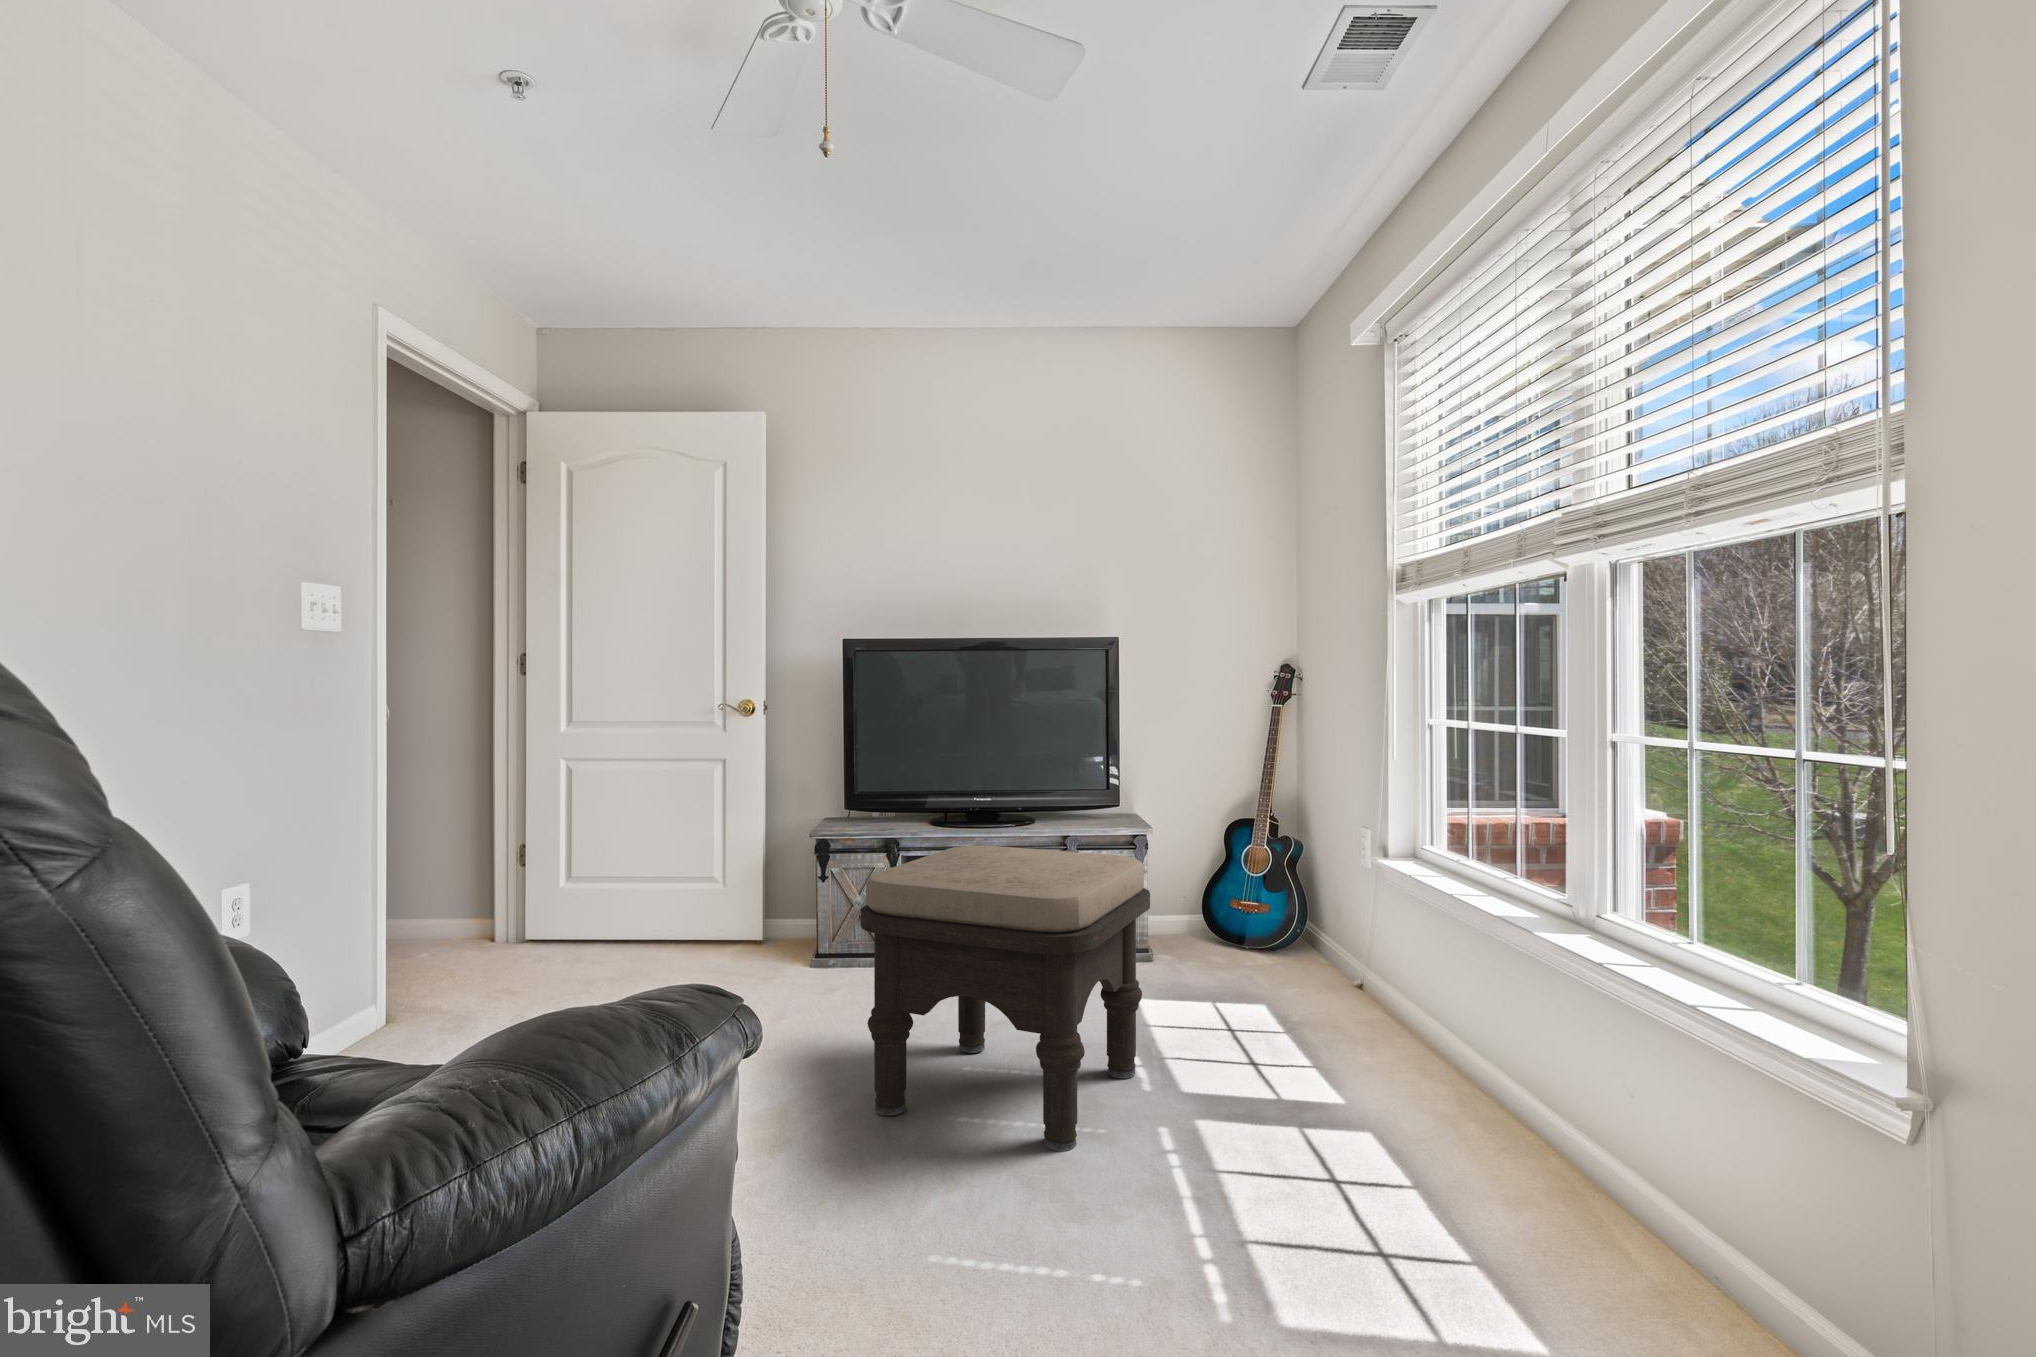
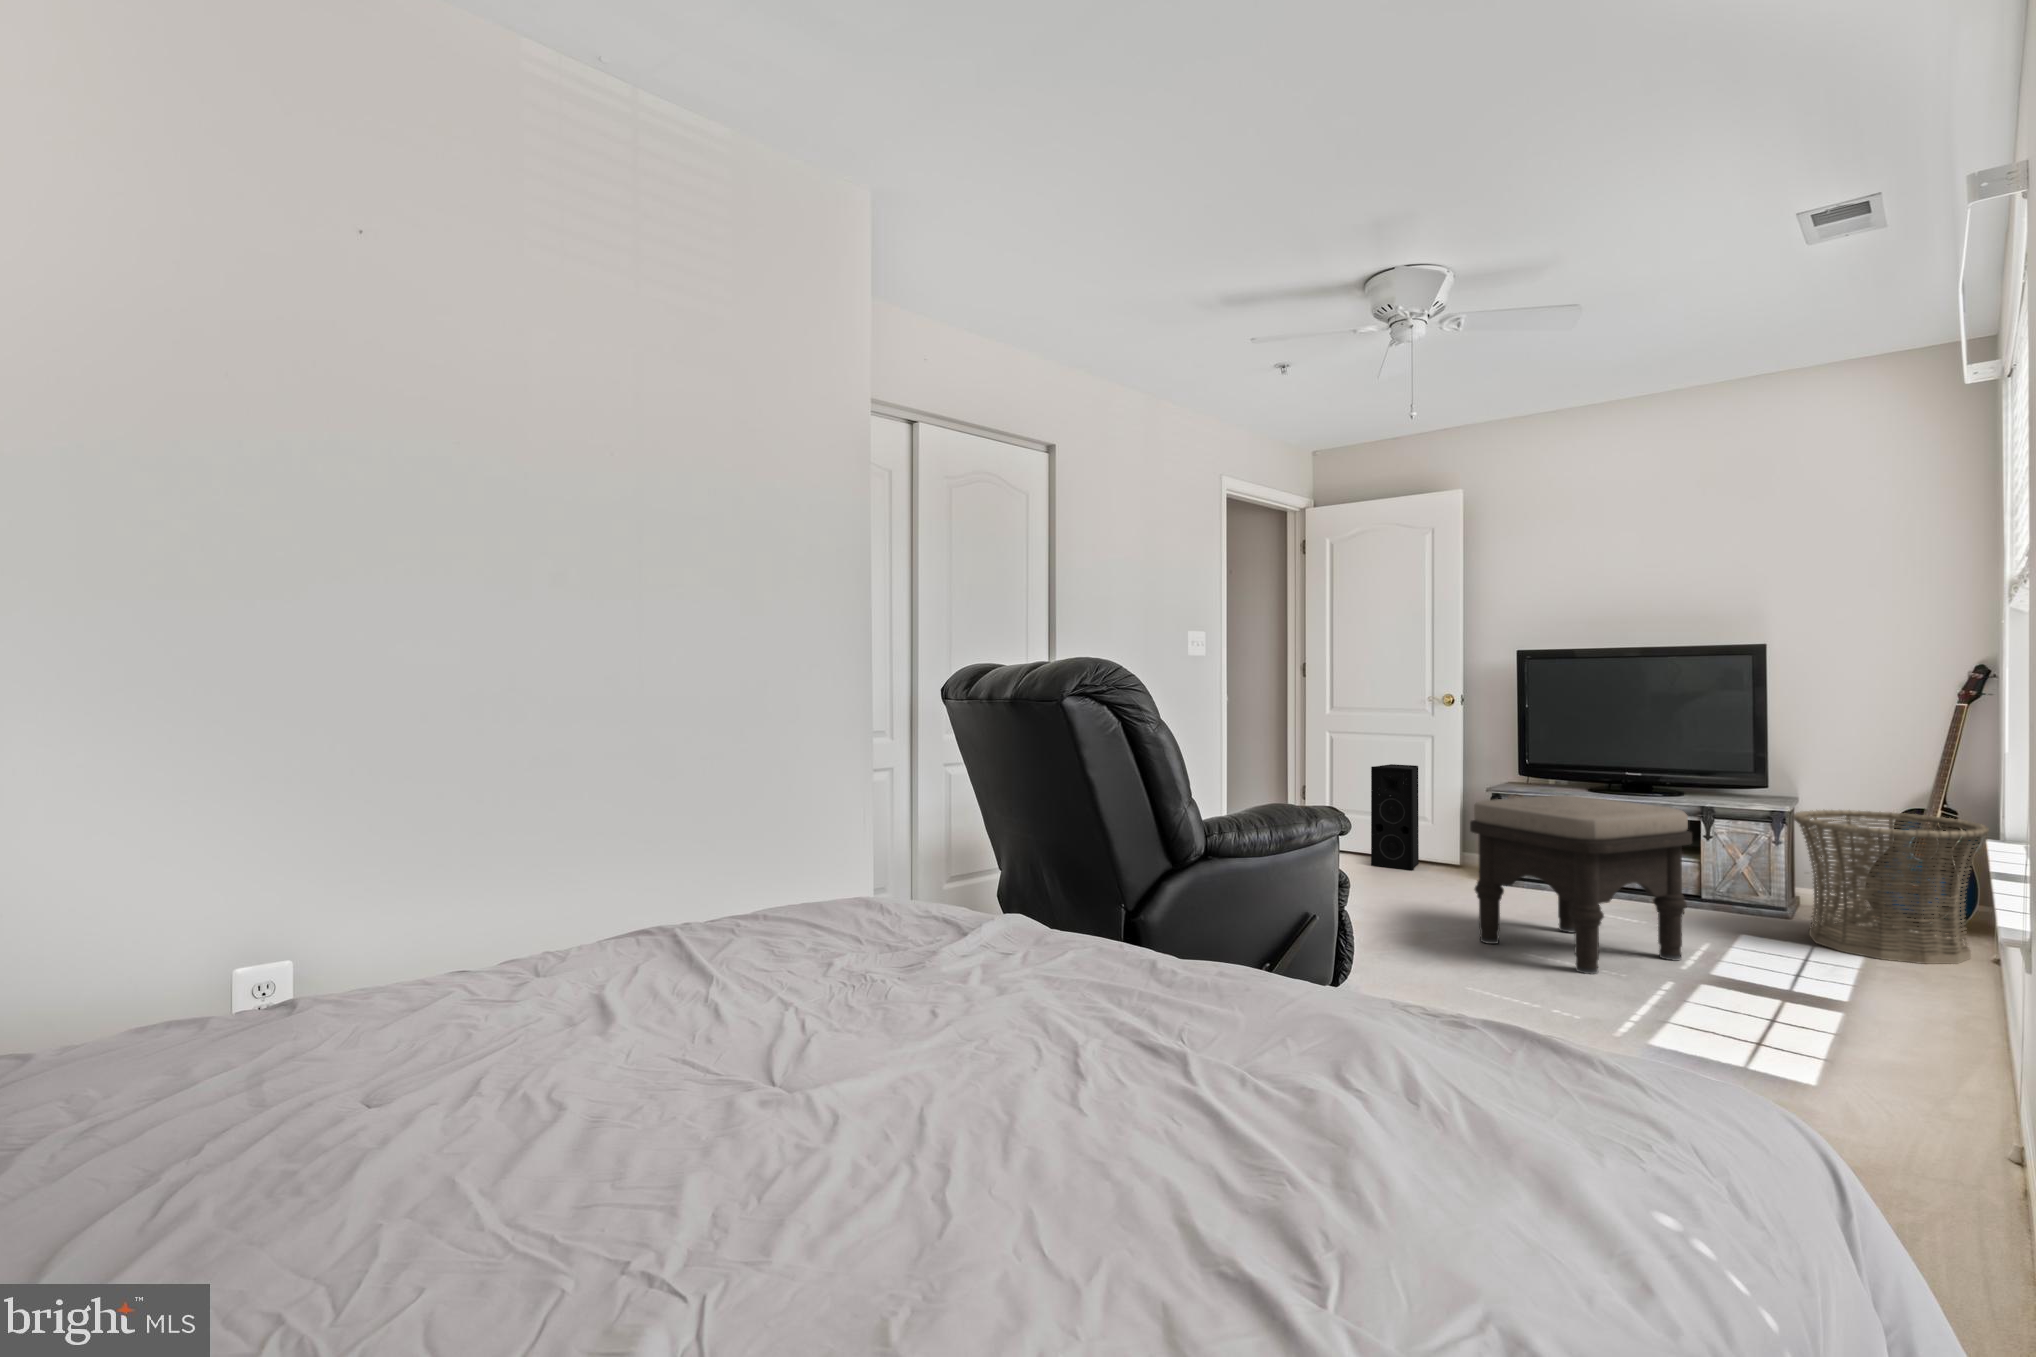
speaker: none [637,805,706,966] -> present [1371,764,1419,870]
basket: none [1181,826,1360,1010] -> present [1793,810,1989,964]

